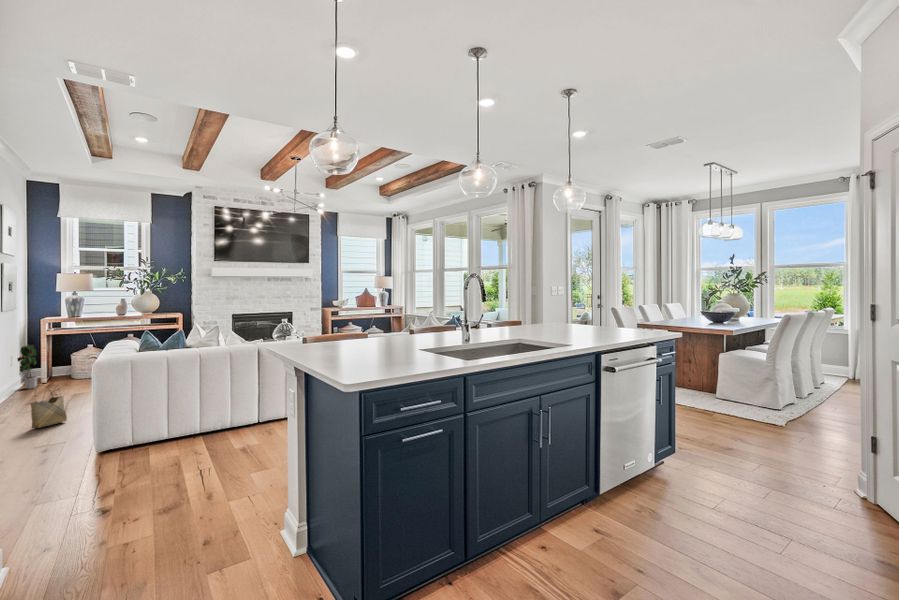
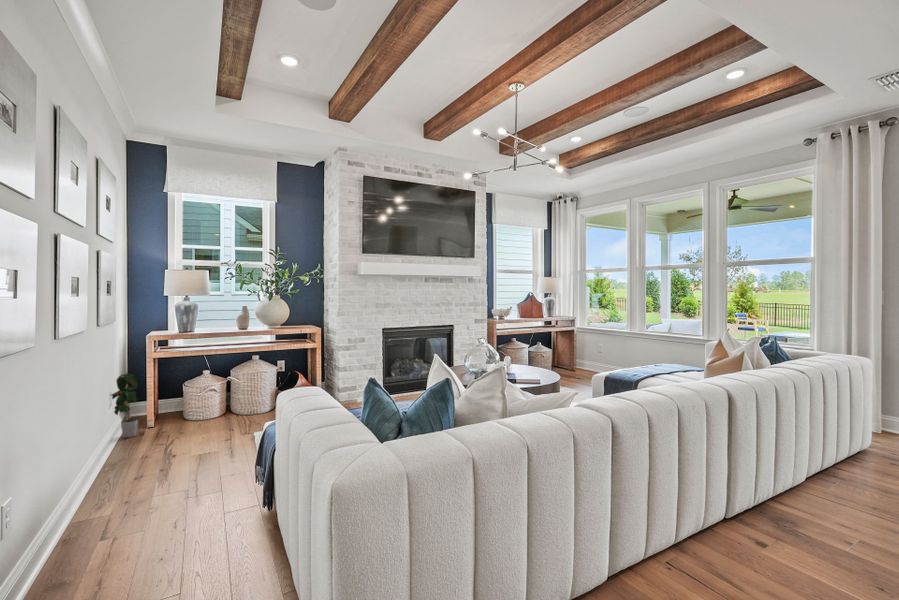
woven basket: present [30,385,67,428] -> none [105,469,167,558]

